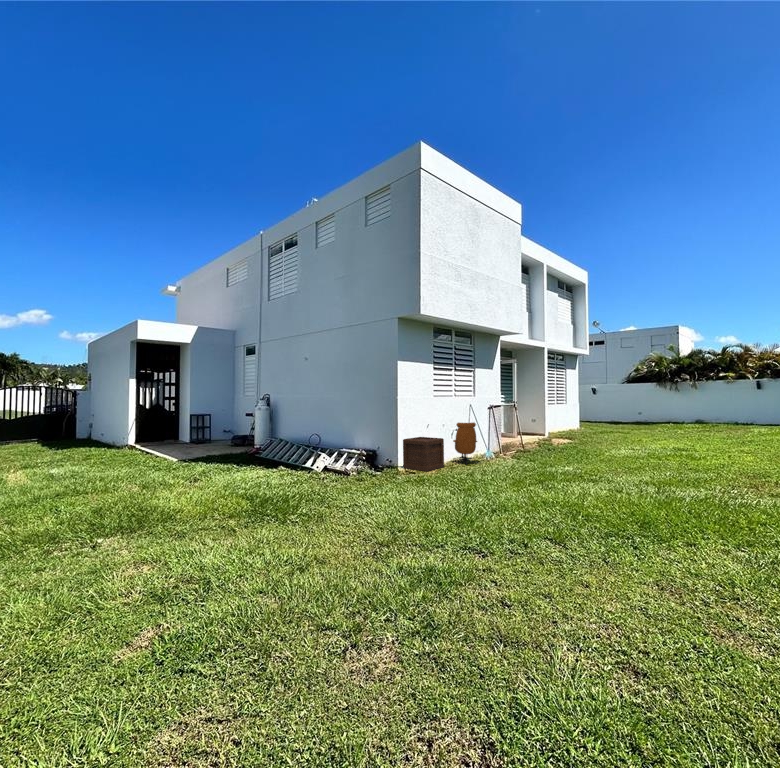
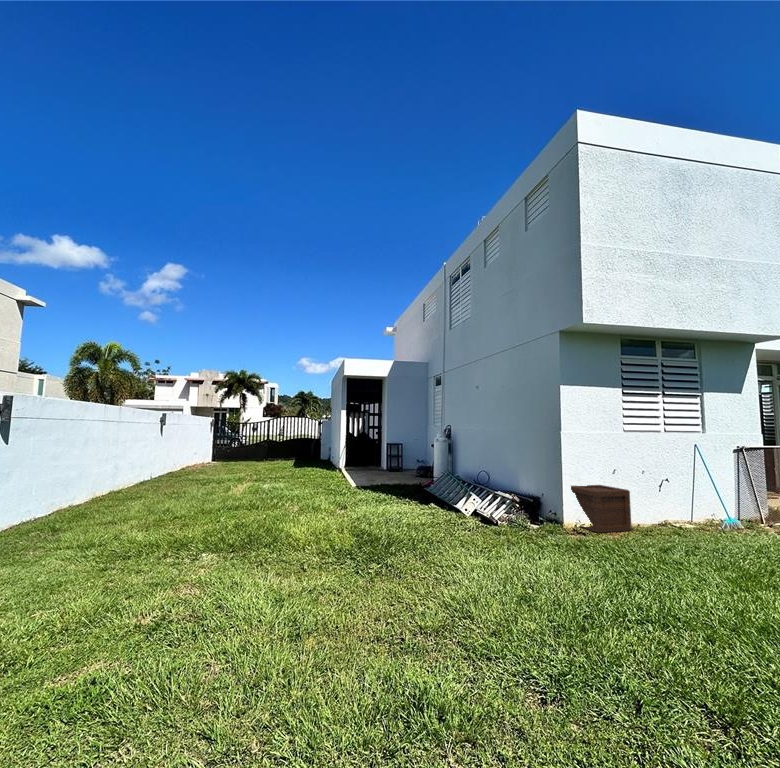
lounge chair: present [453,422,477,465] -> none [652,469,697,533]

